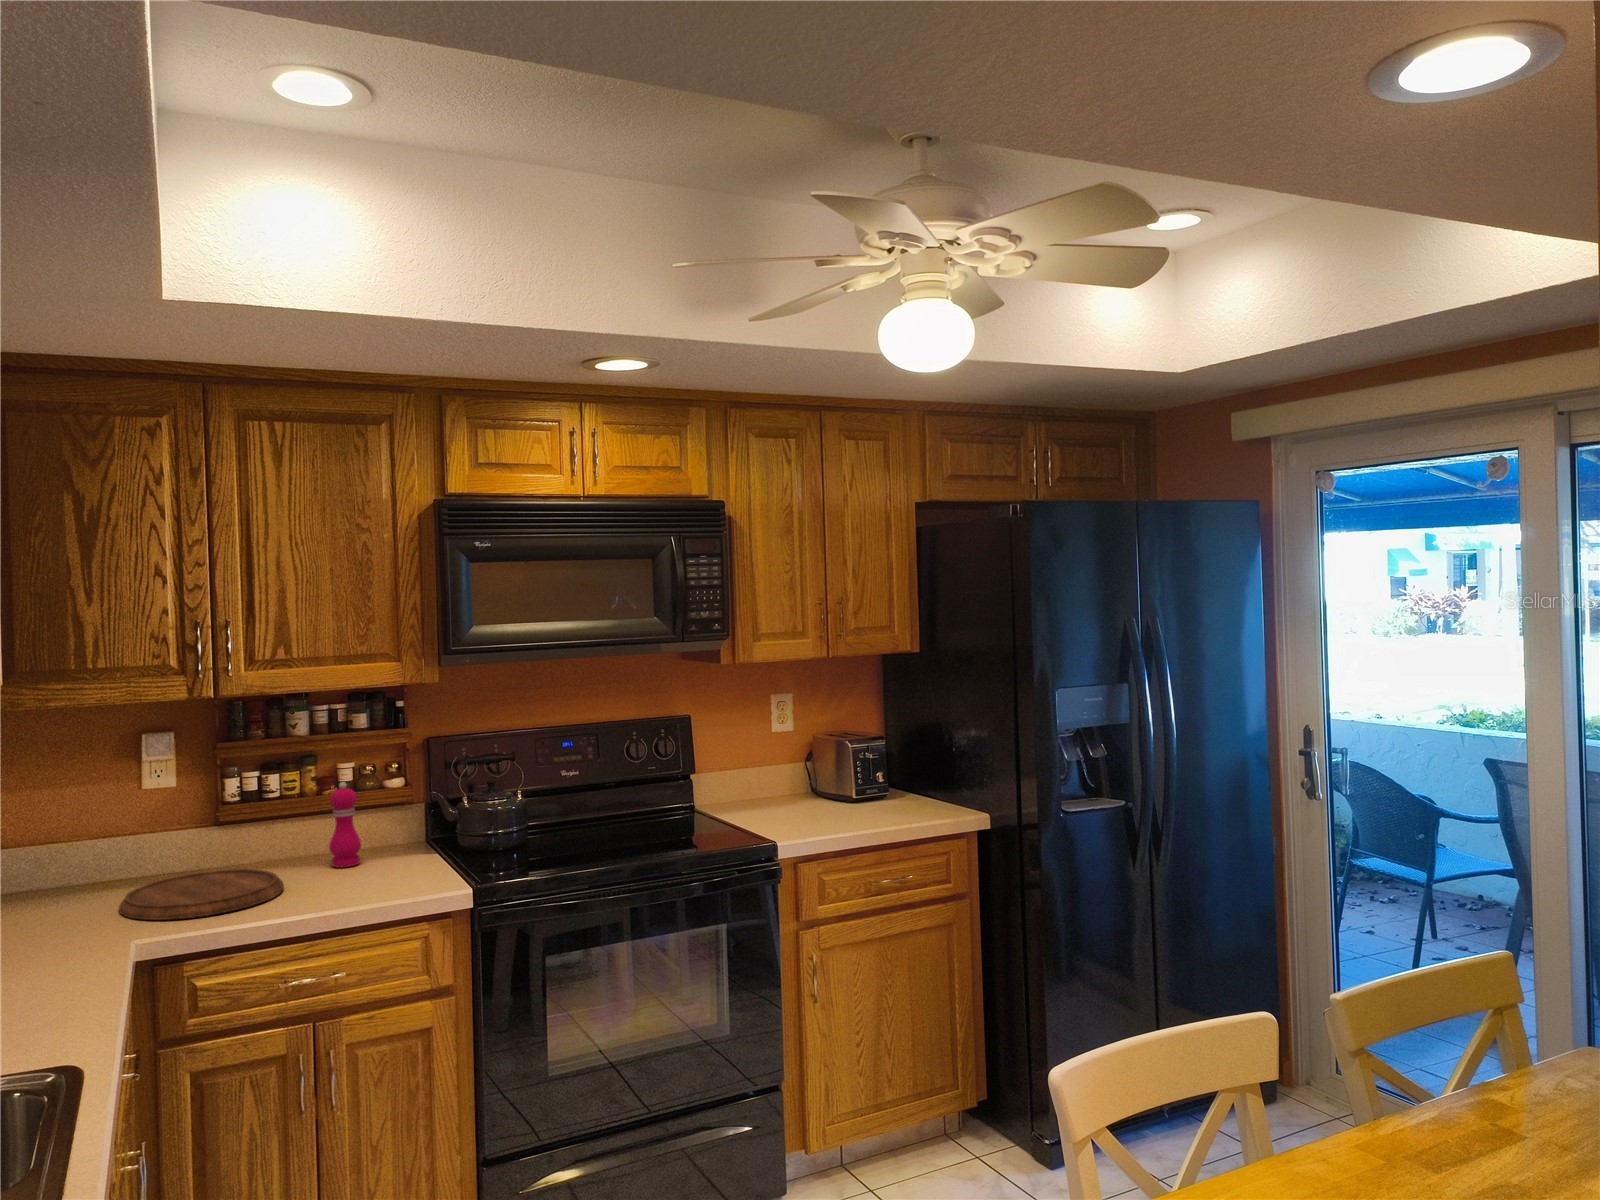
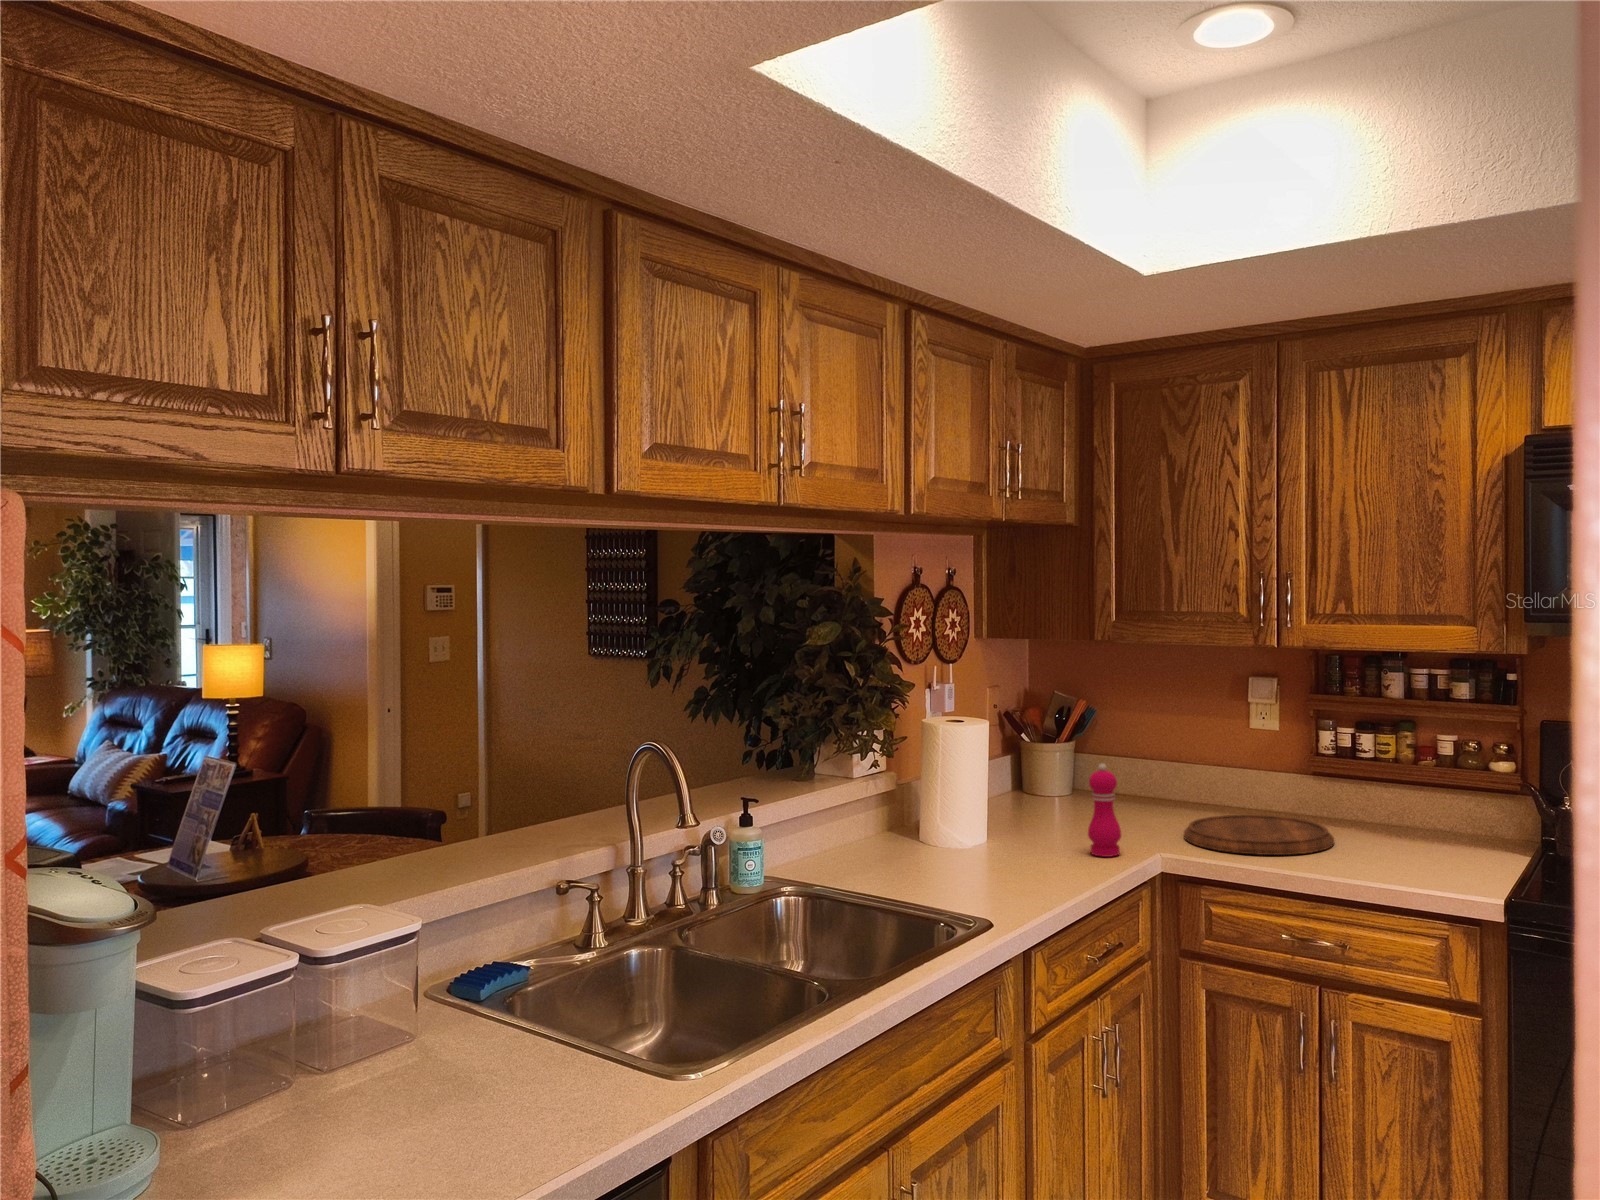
pepper mill: present [329,782,361,868] -> present [1088,764,1121,857]

